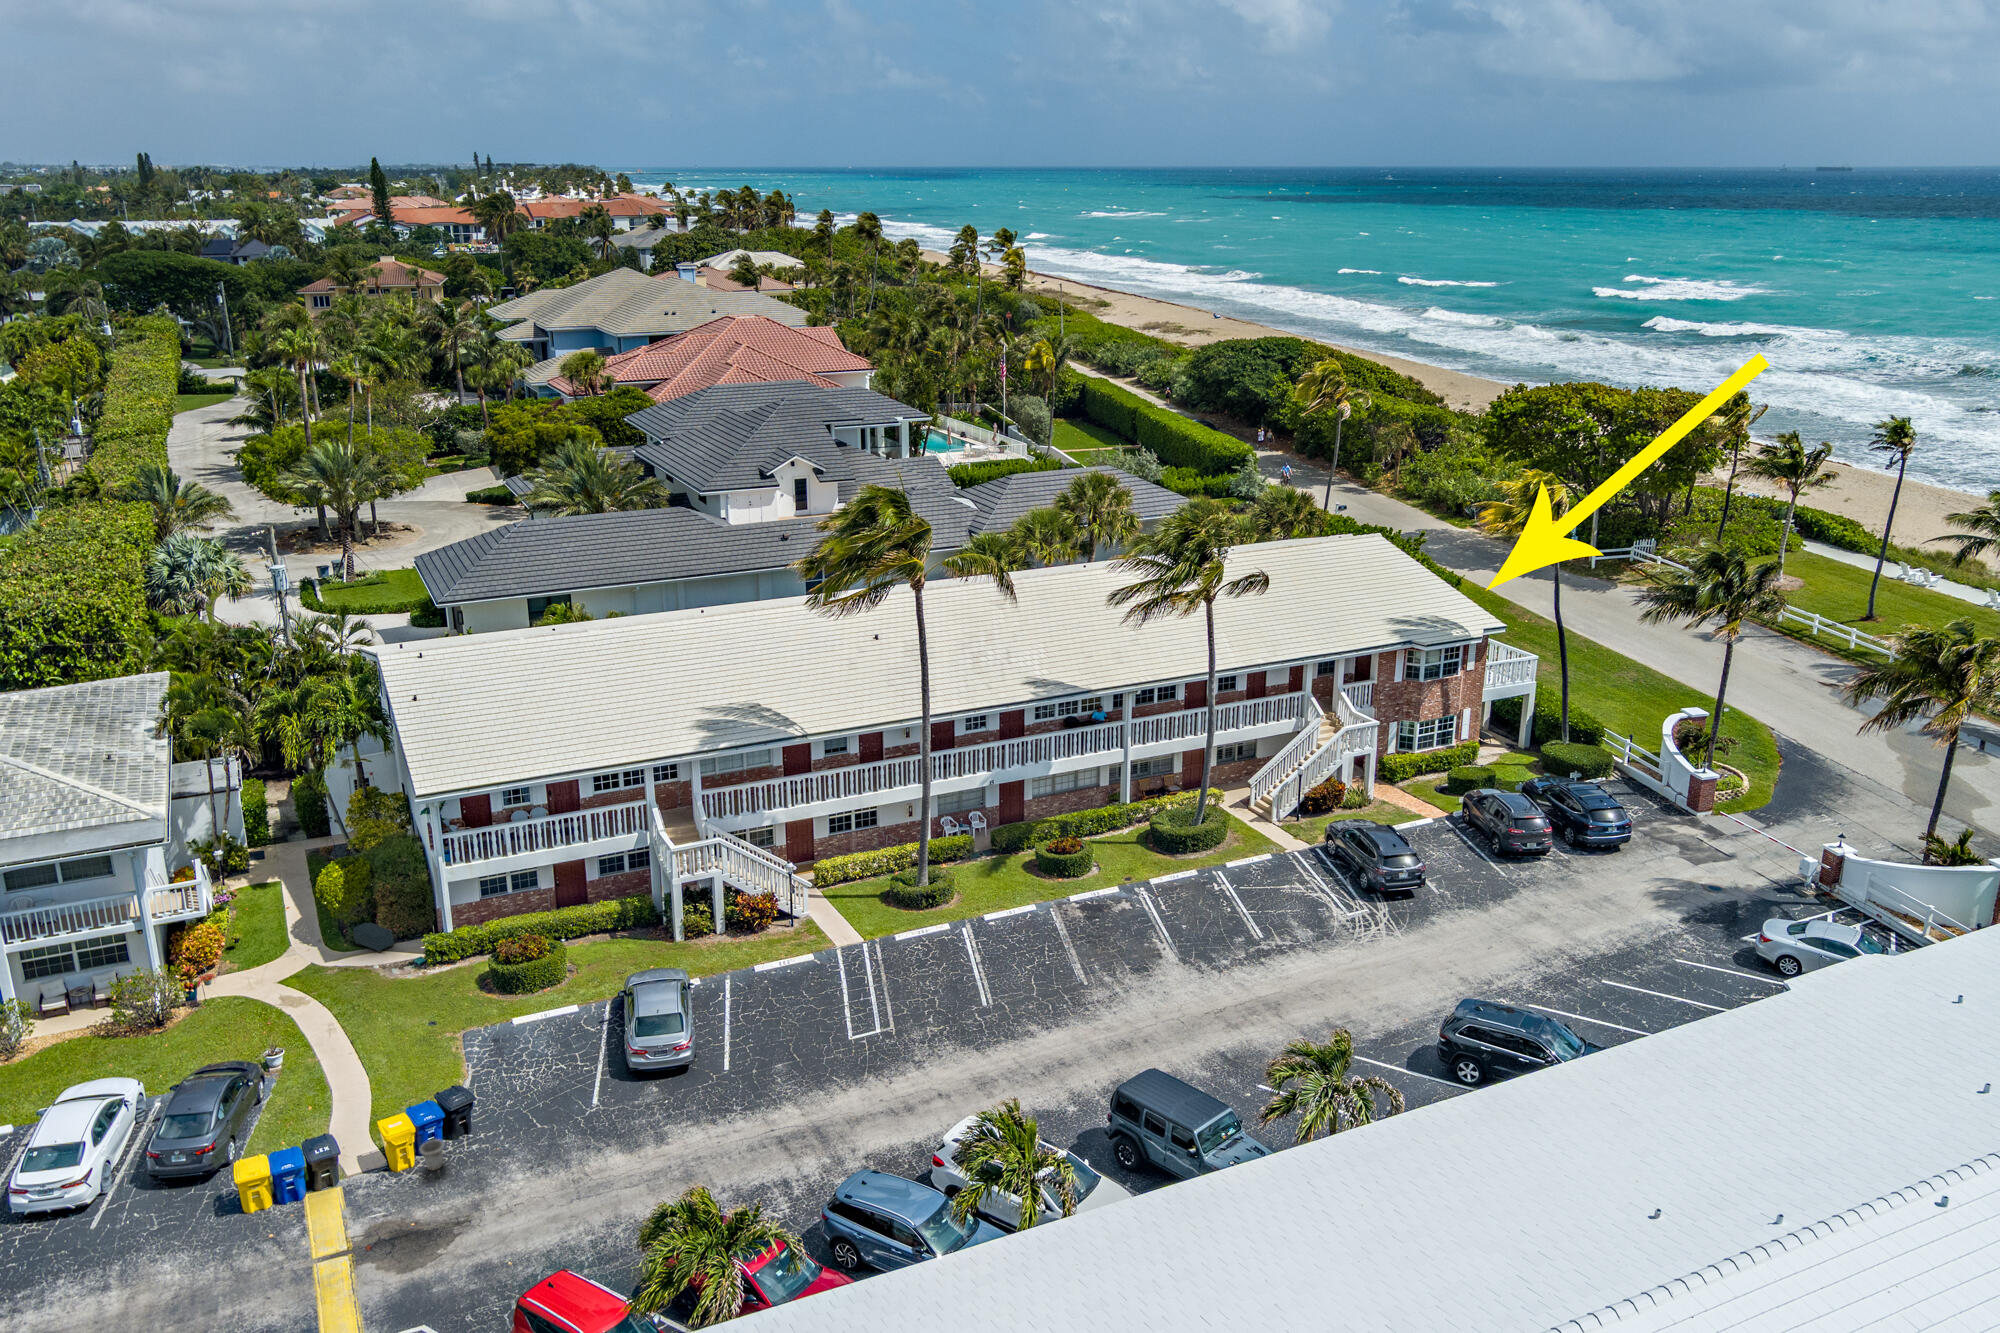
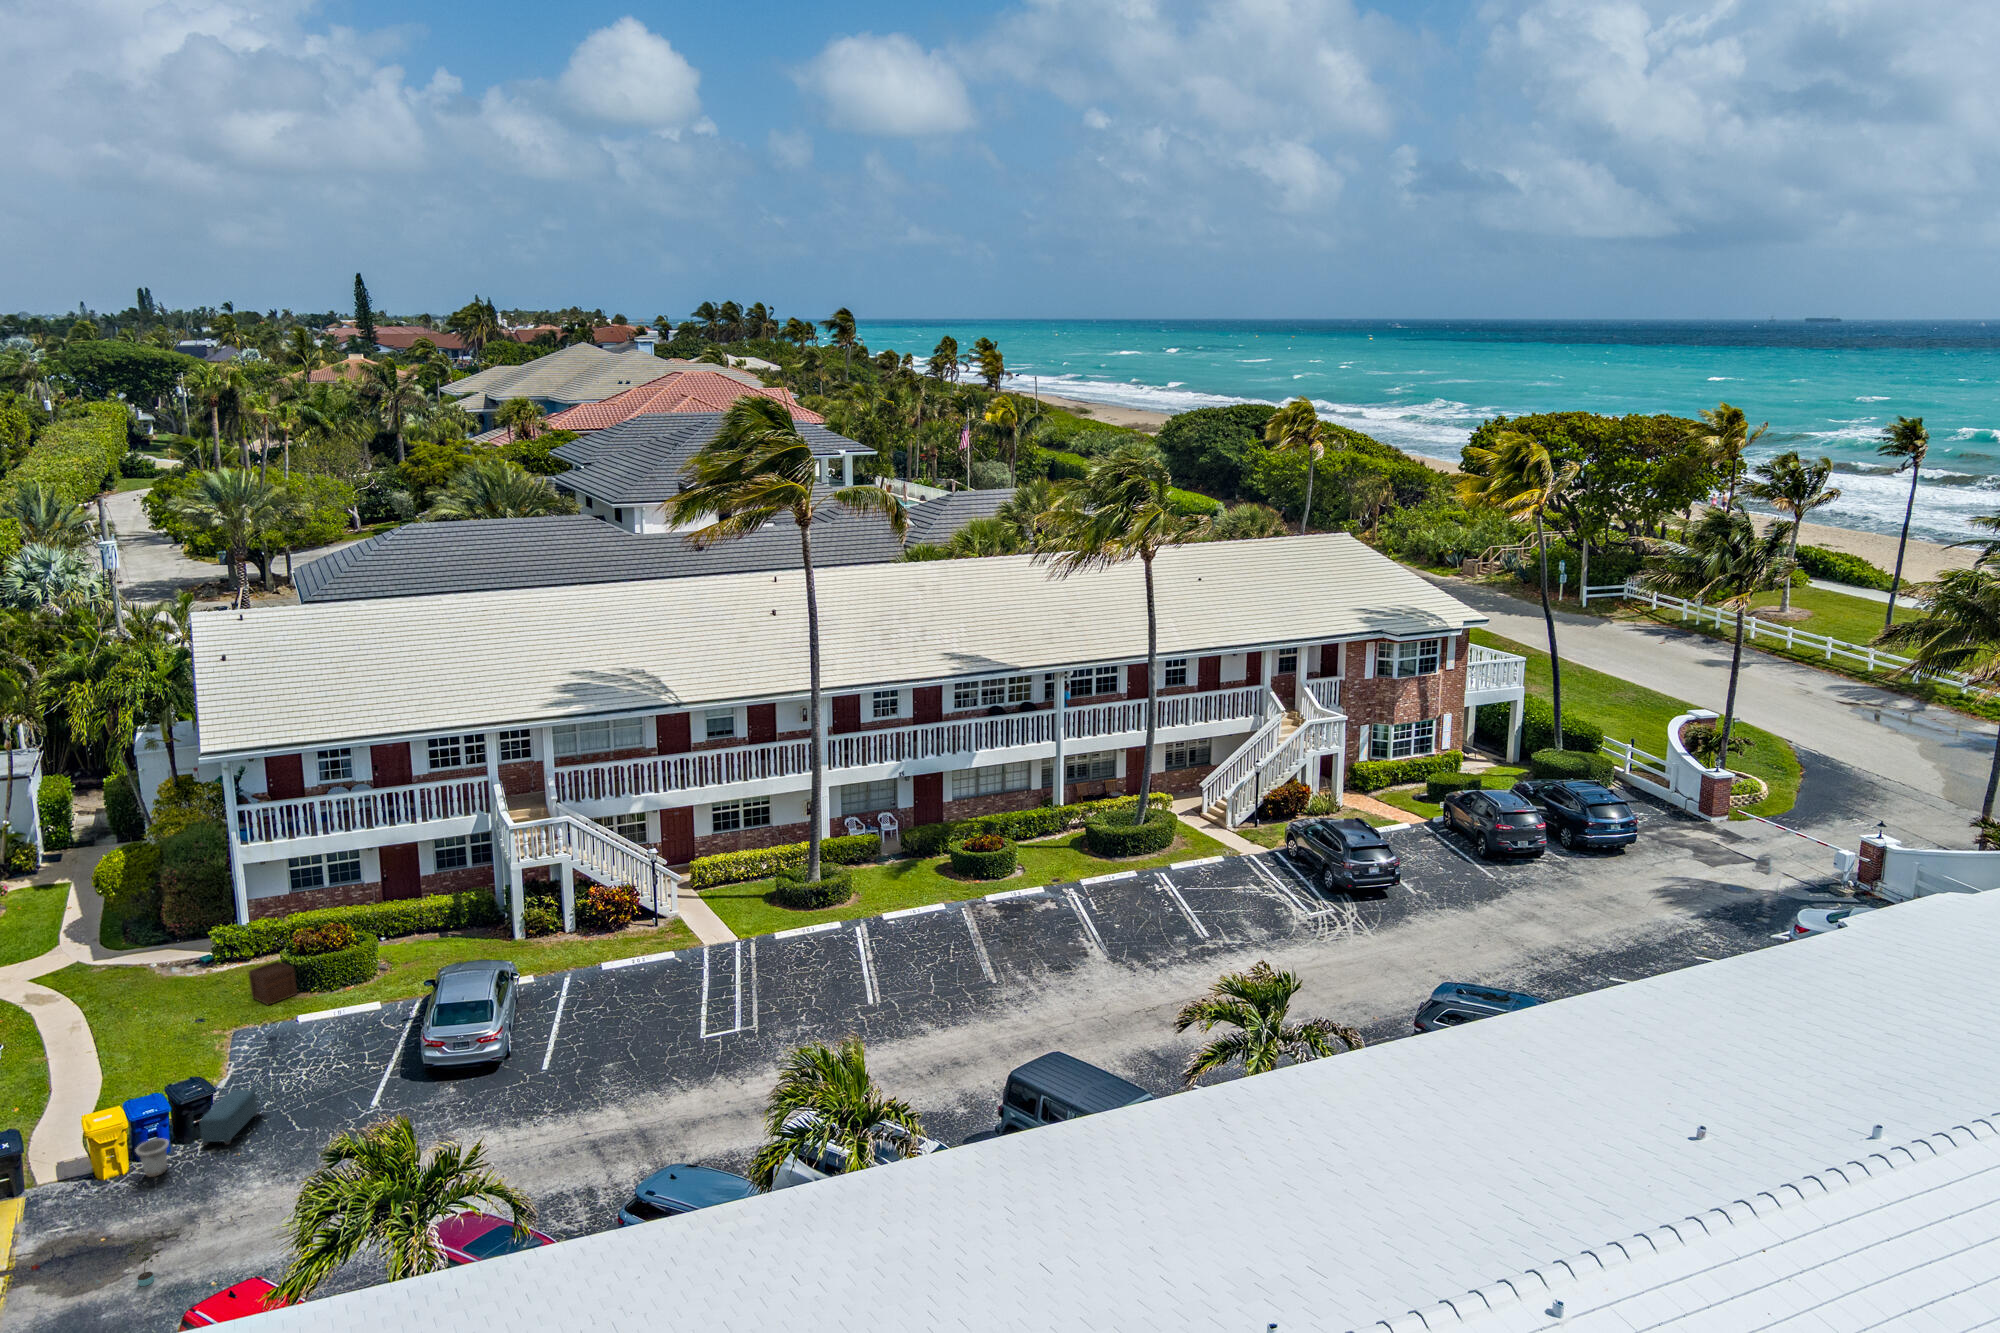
bench: present [353,923,394,953] -> present [199,1090,258,1145]
wooden crate: none [465,968,506,1007] -> present [249,961,297,1005]
potted plant: none [442,1231,465,1268] -> present [128,1239,159,1286]

